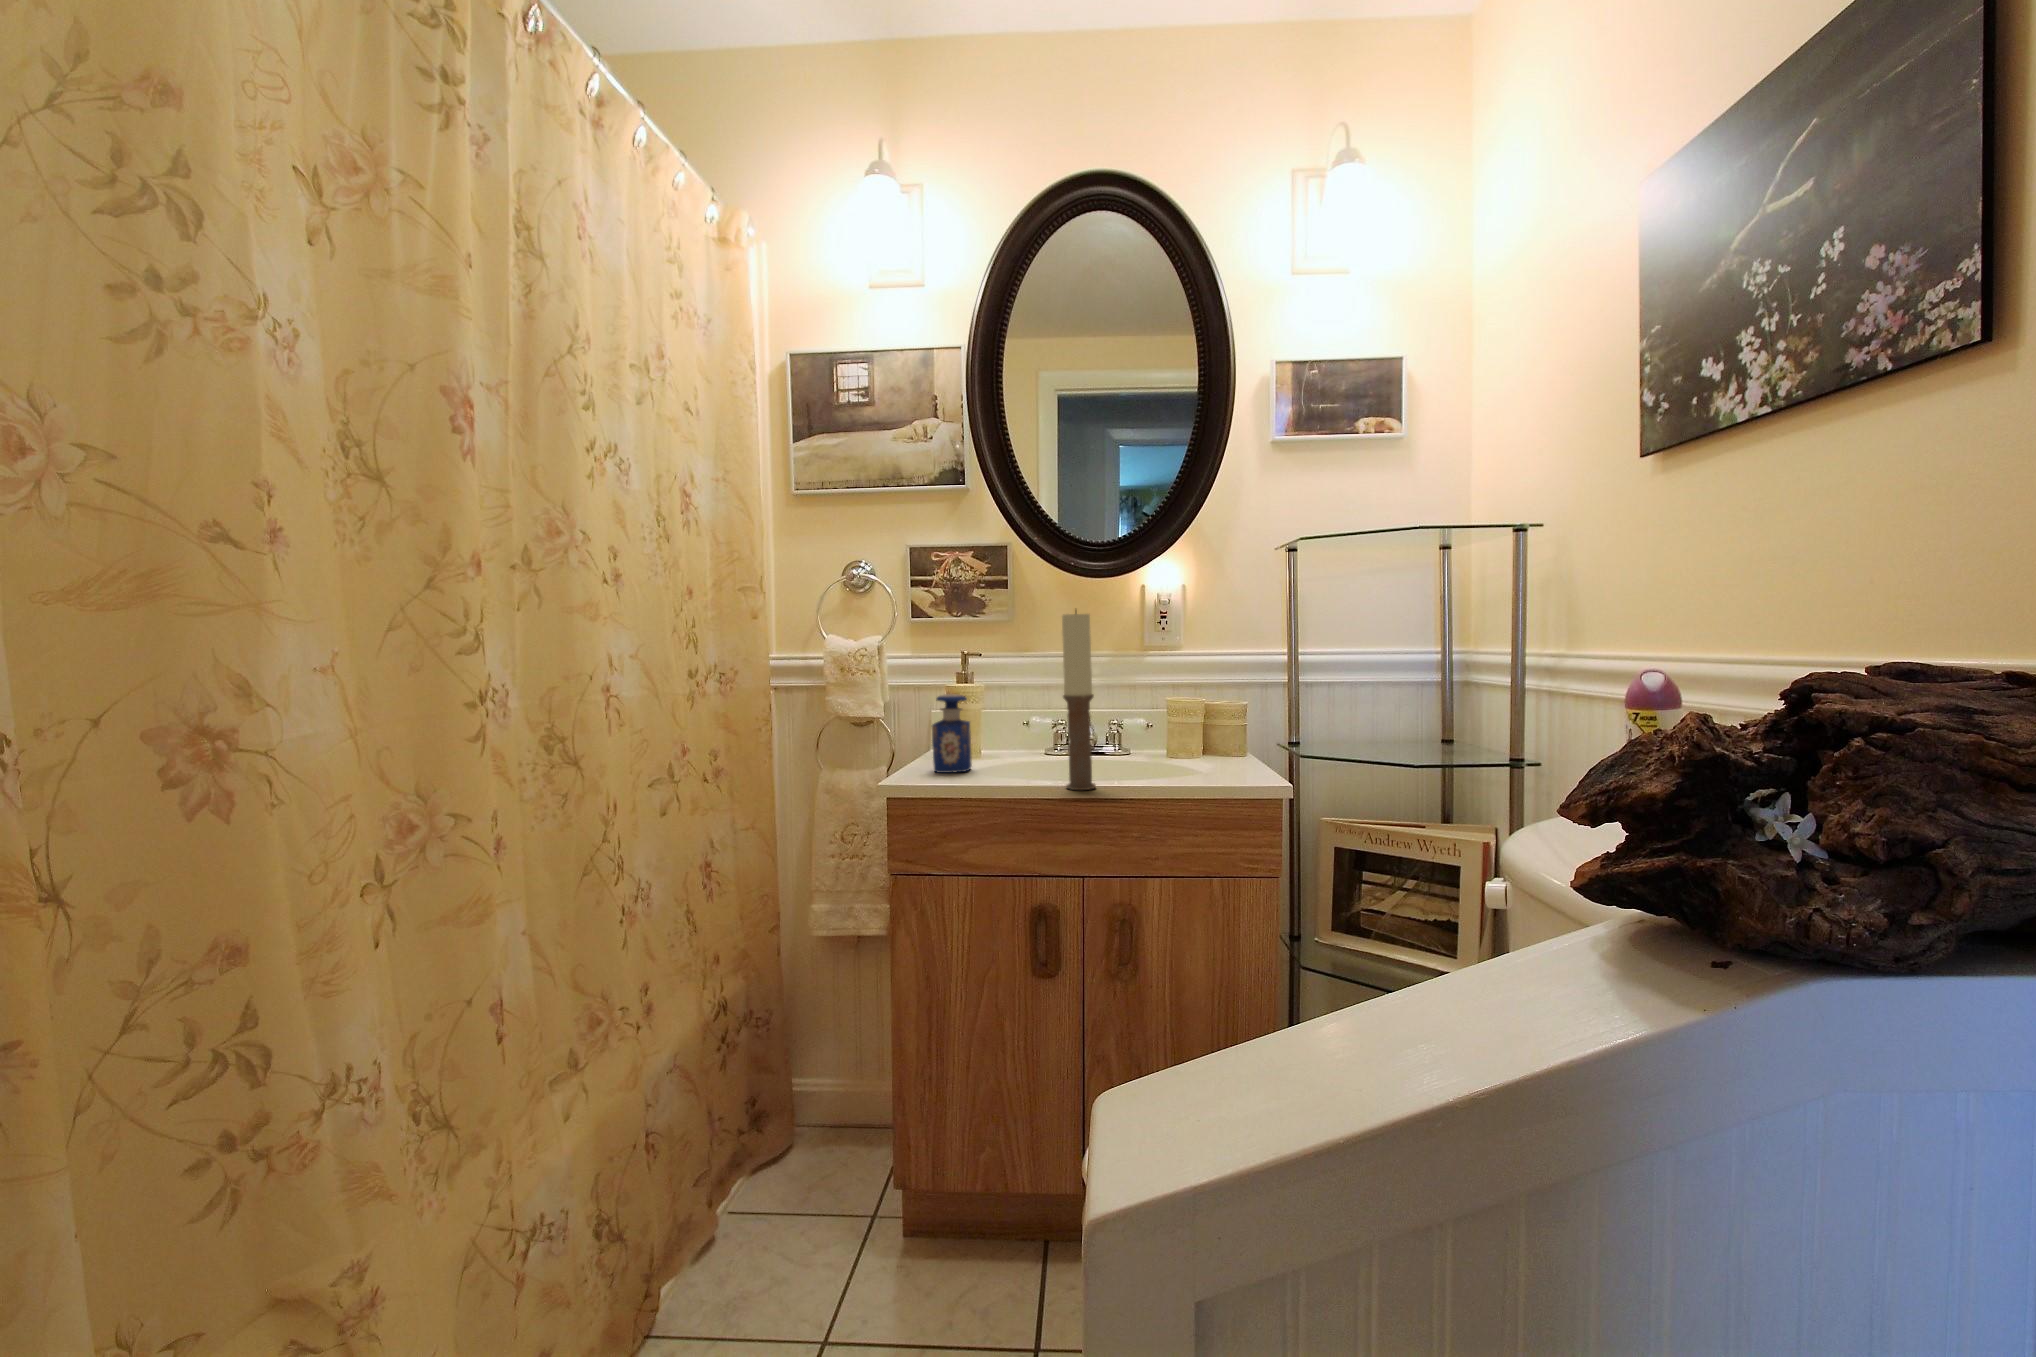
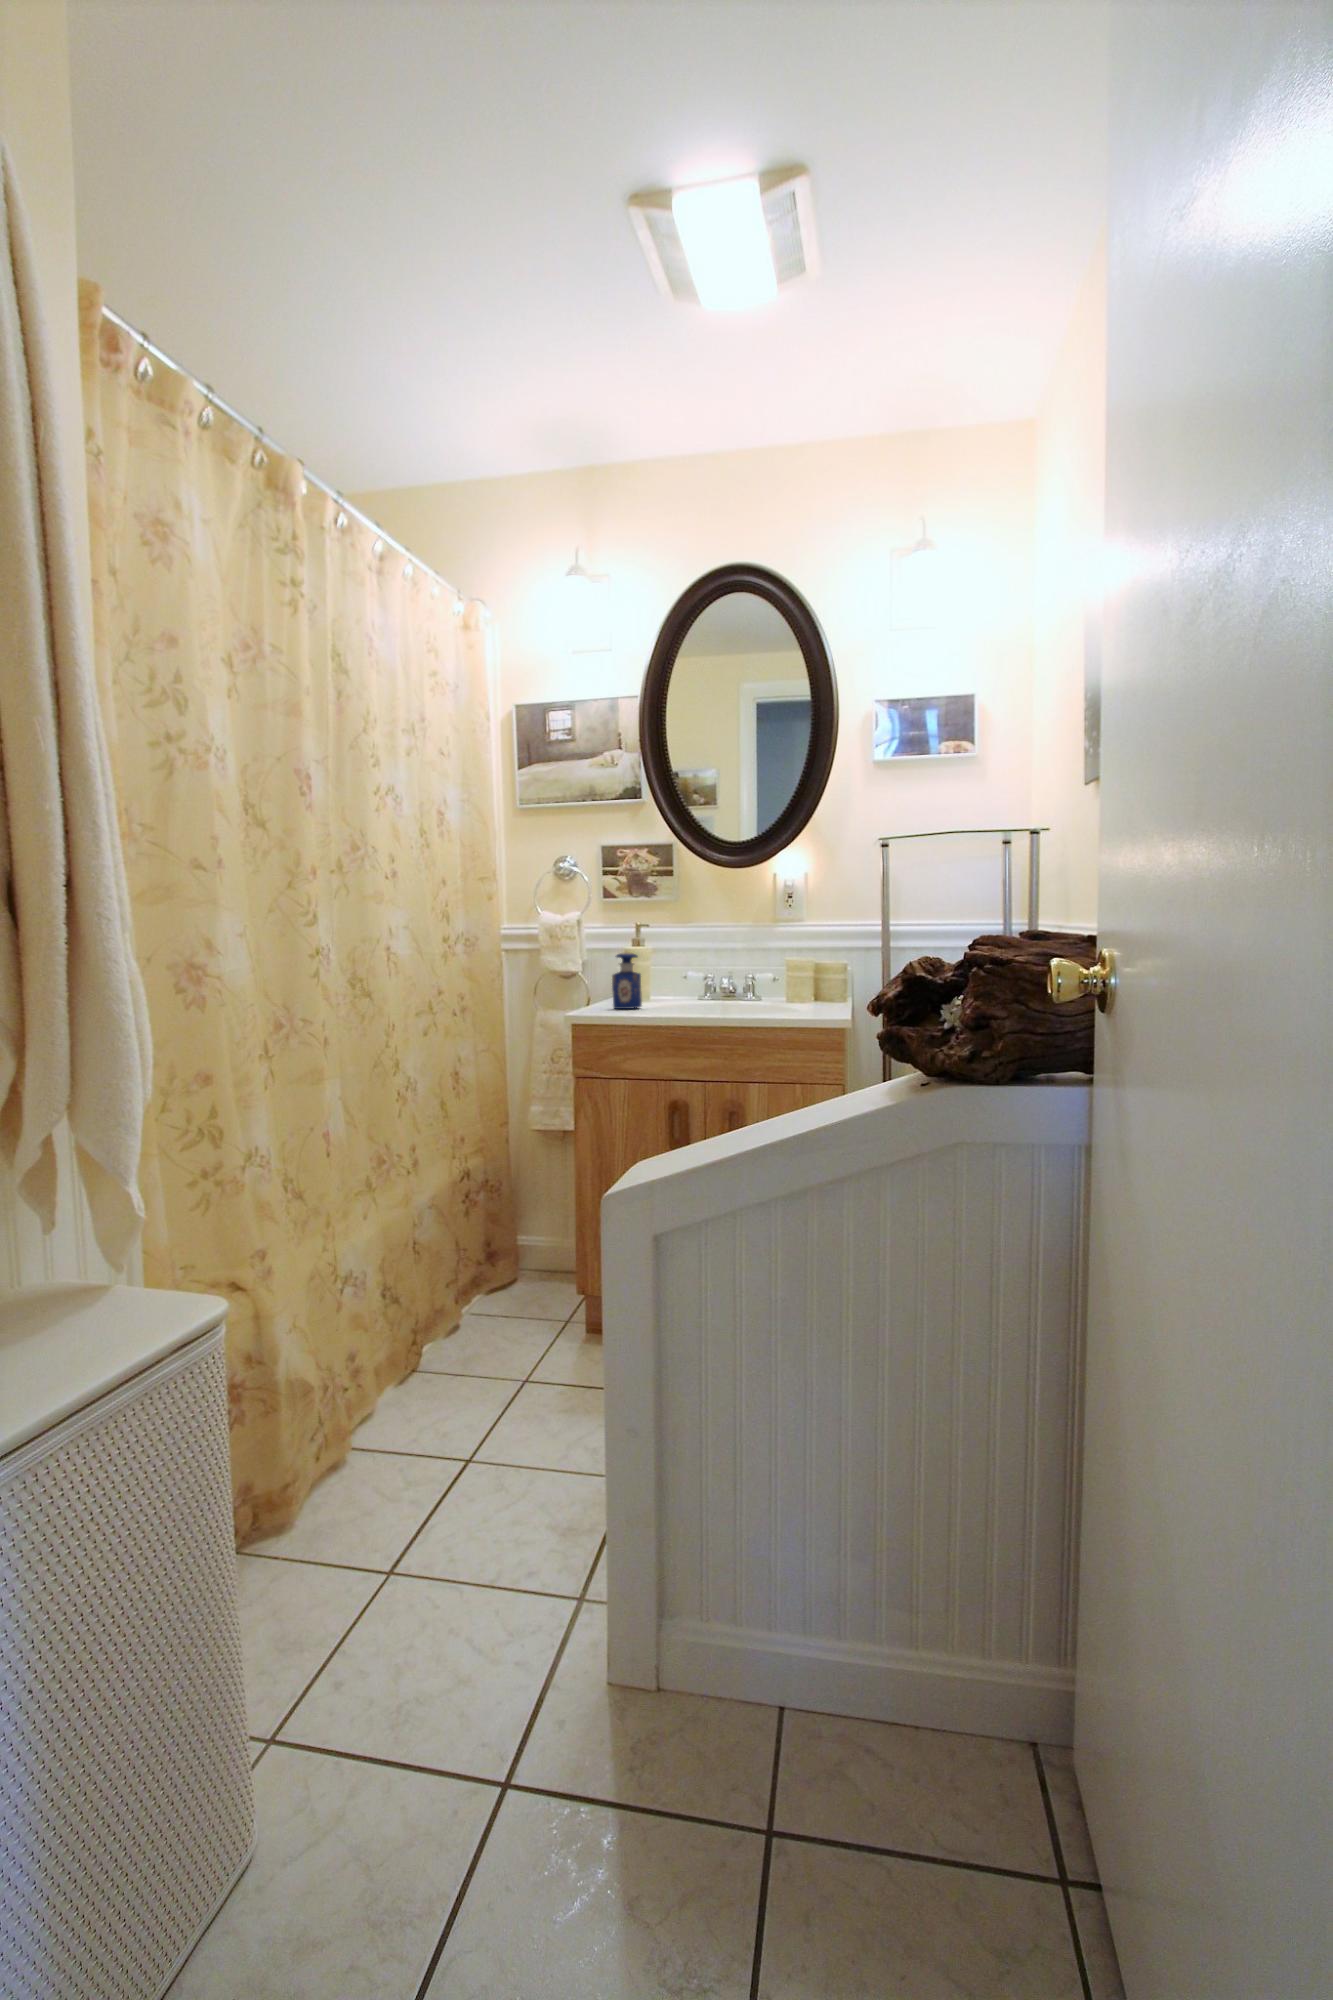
candle: present [1062,611,1096,790] -> none [696,888,720,1014]

